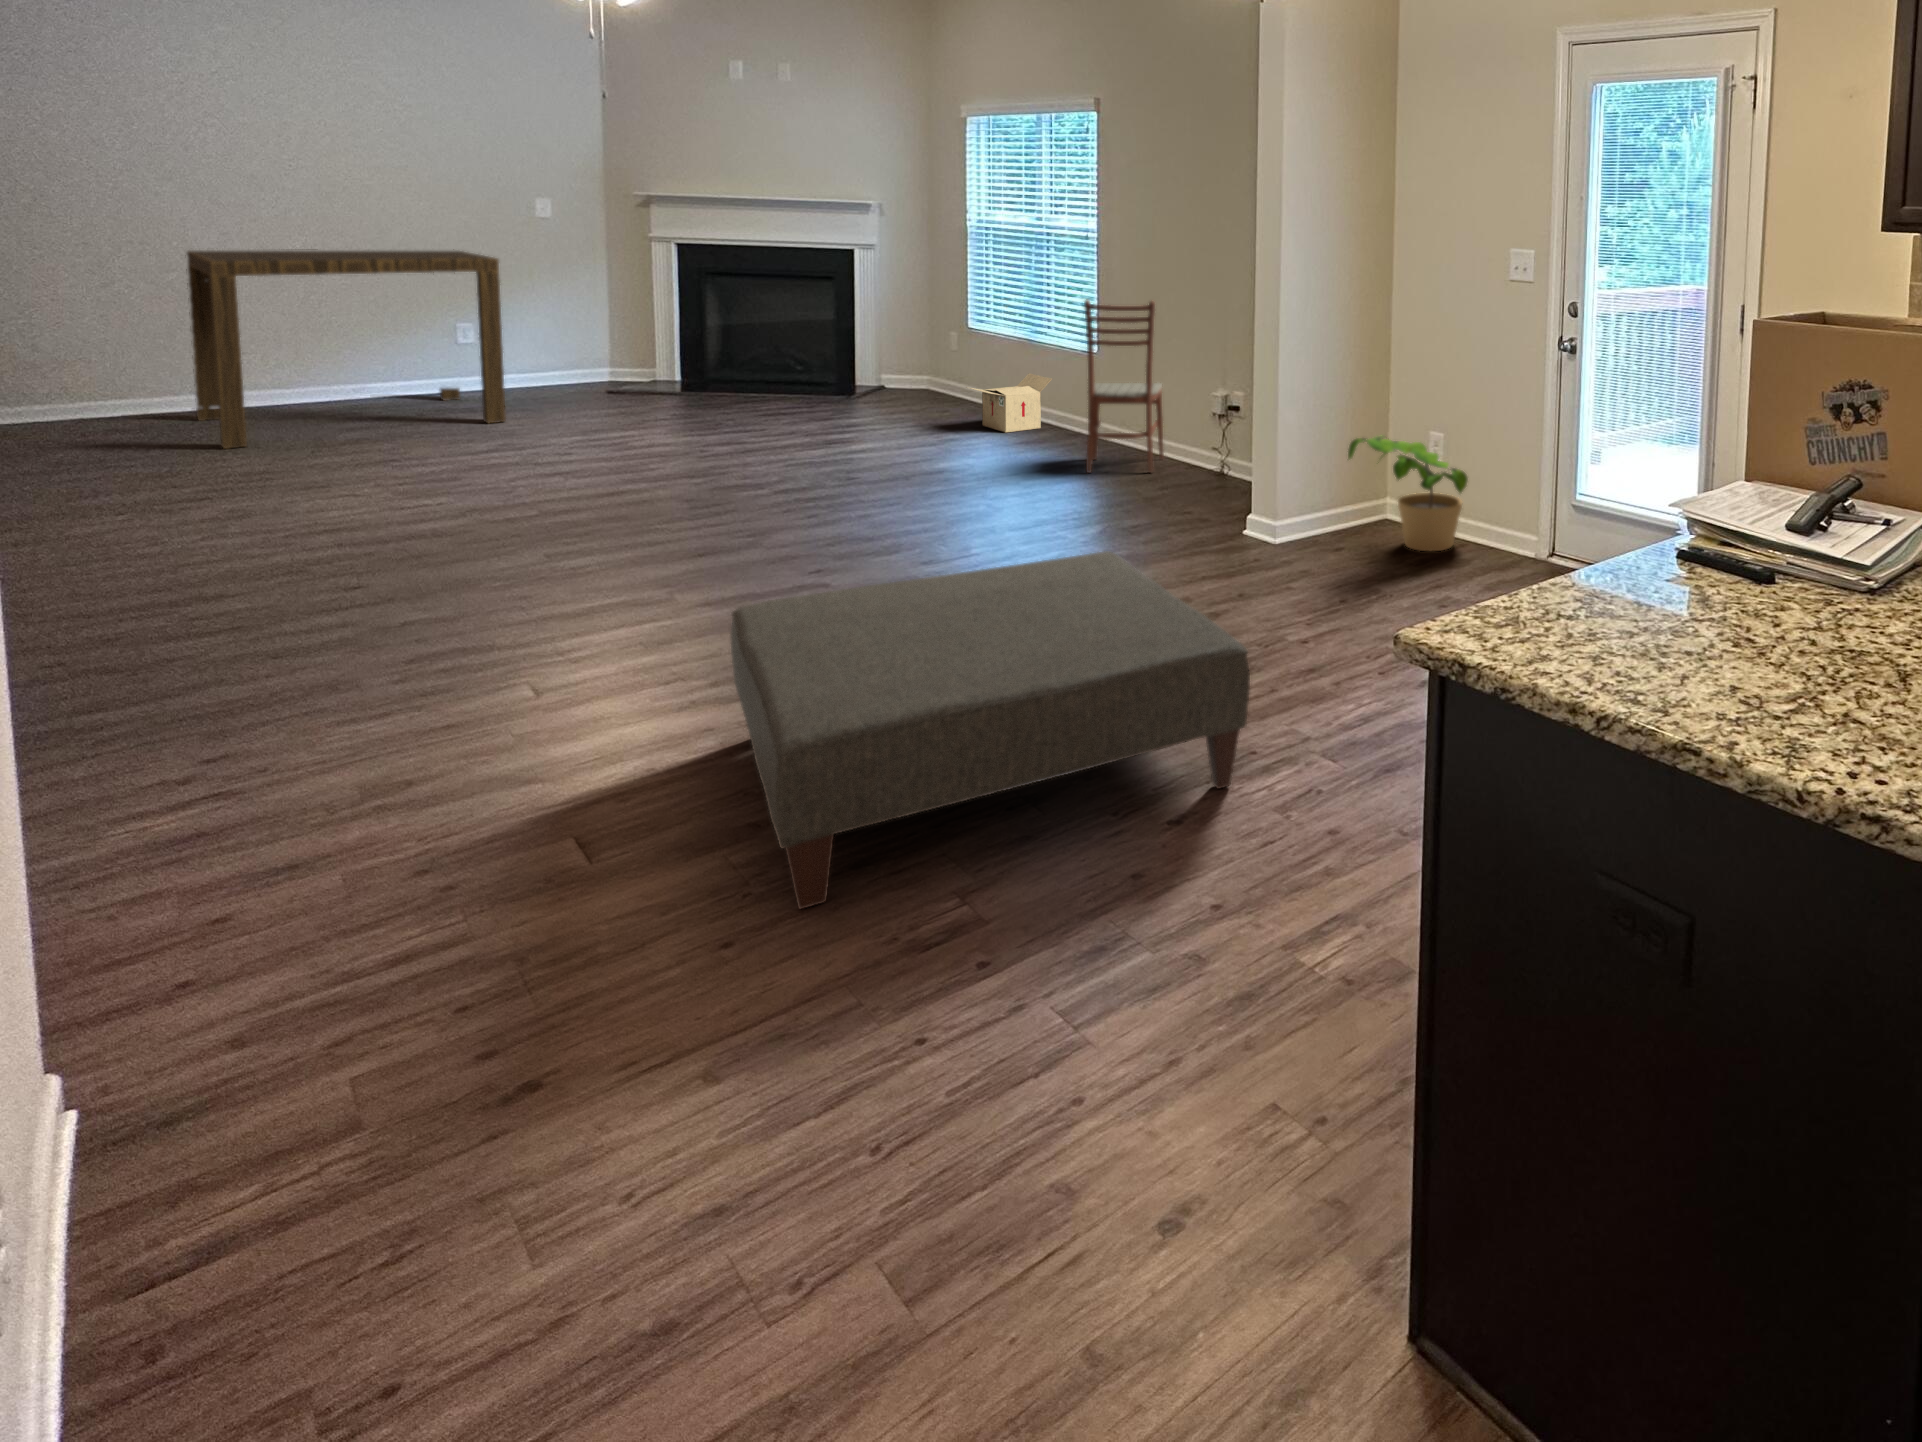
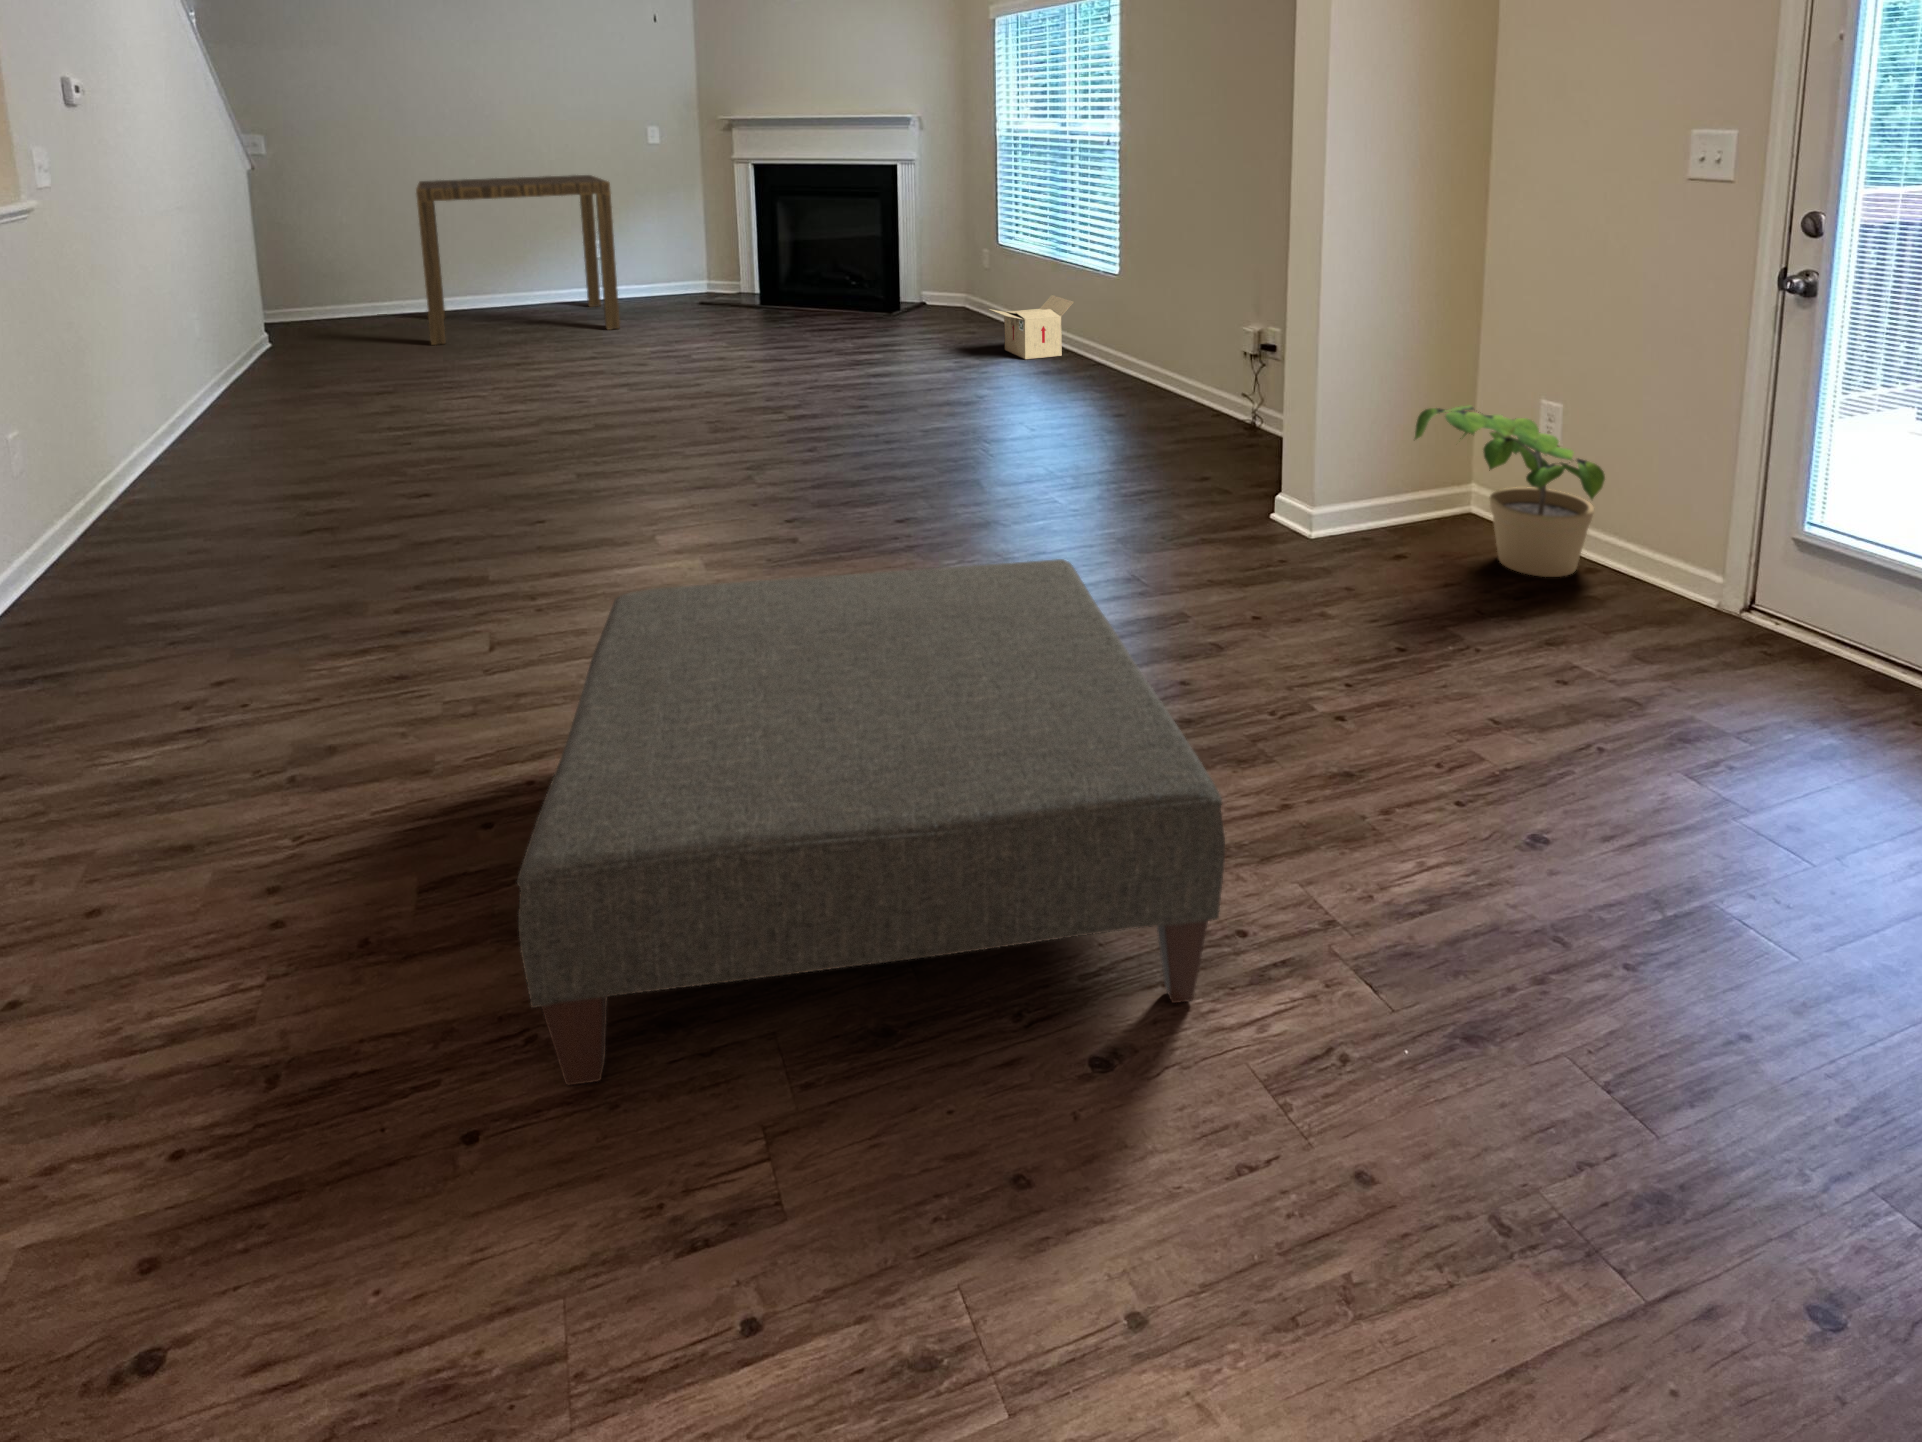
dining chair: present [1084,300,1164,473] -> none [1094,213,1187,419]

